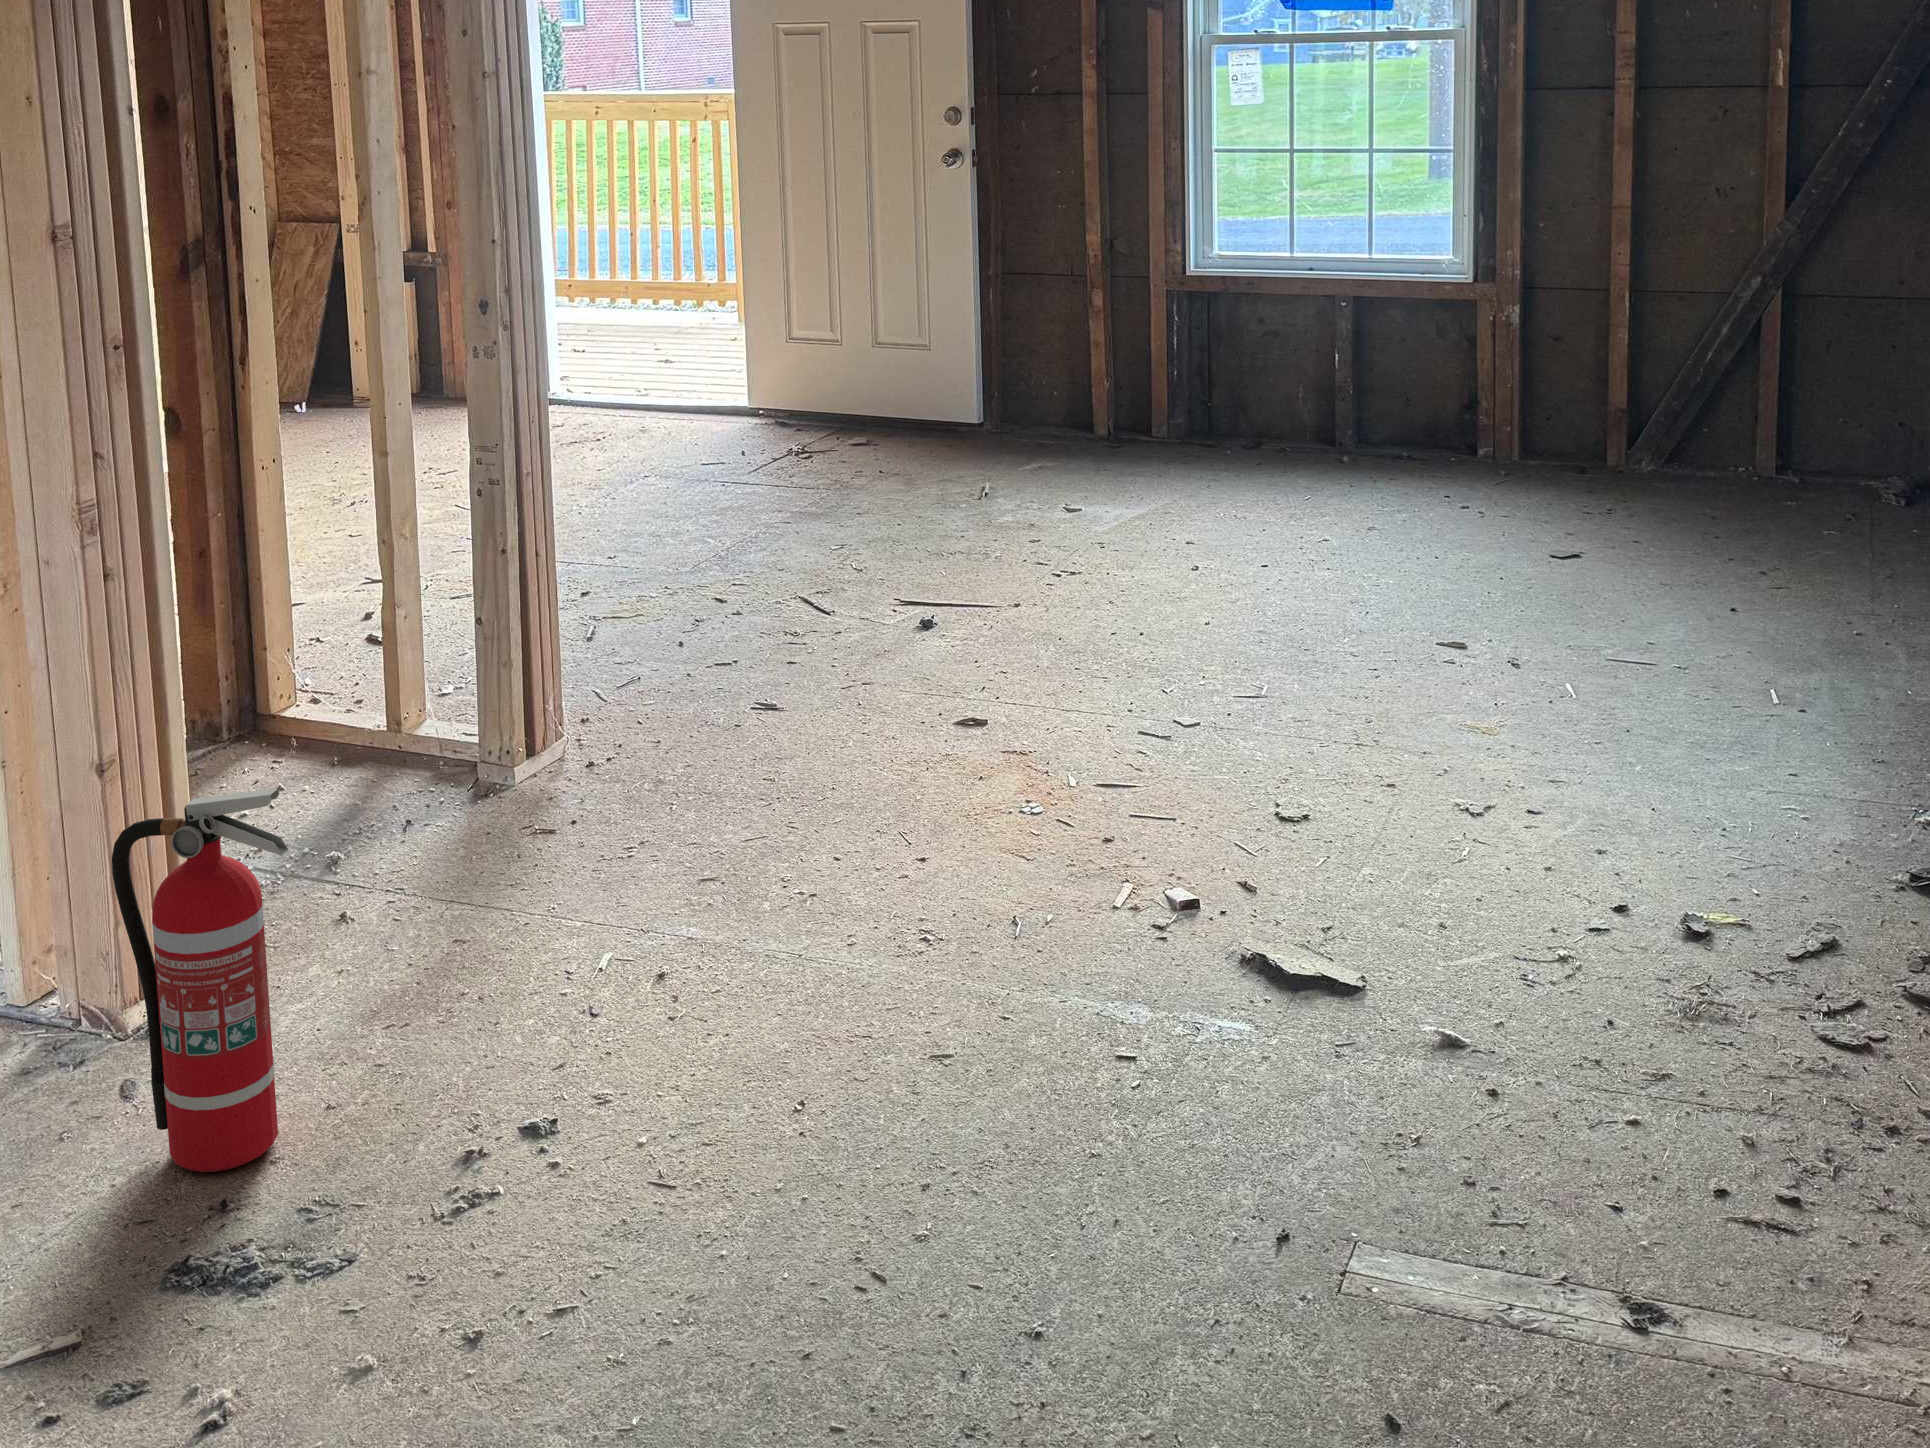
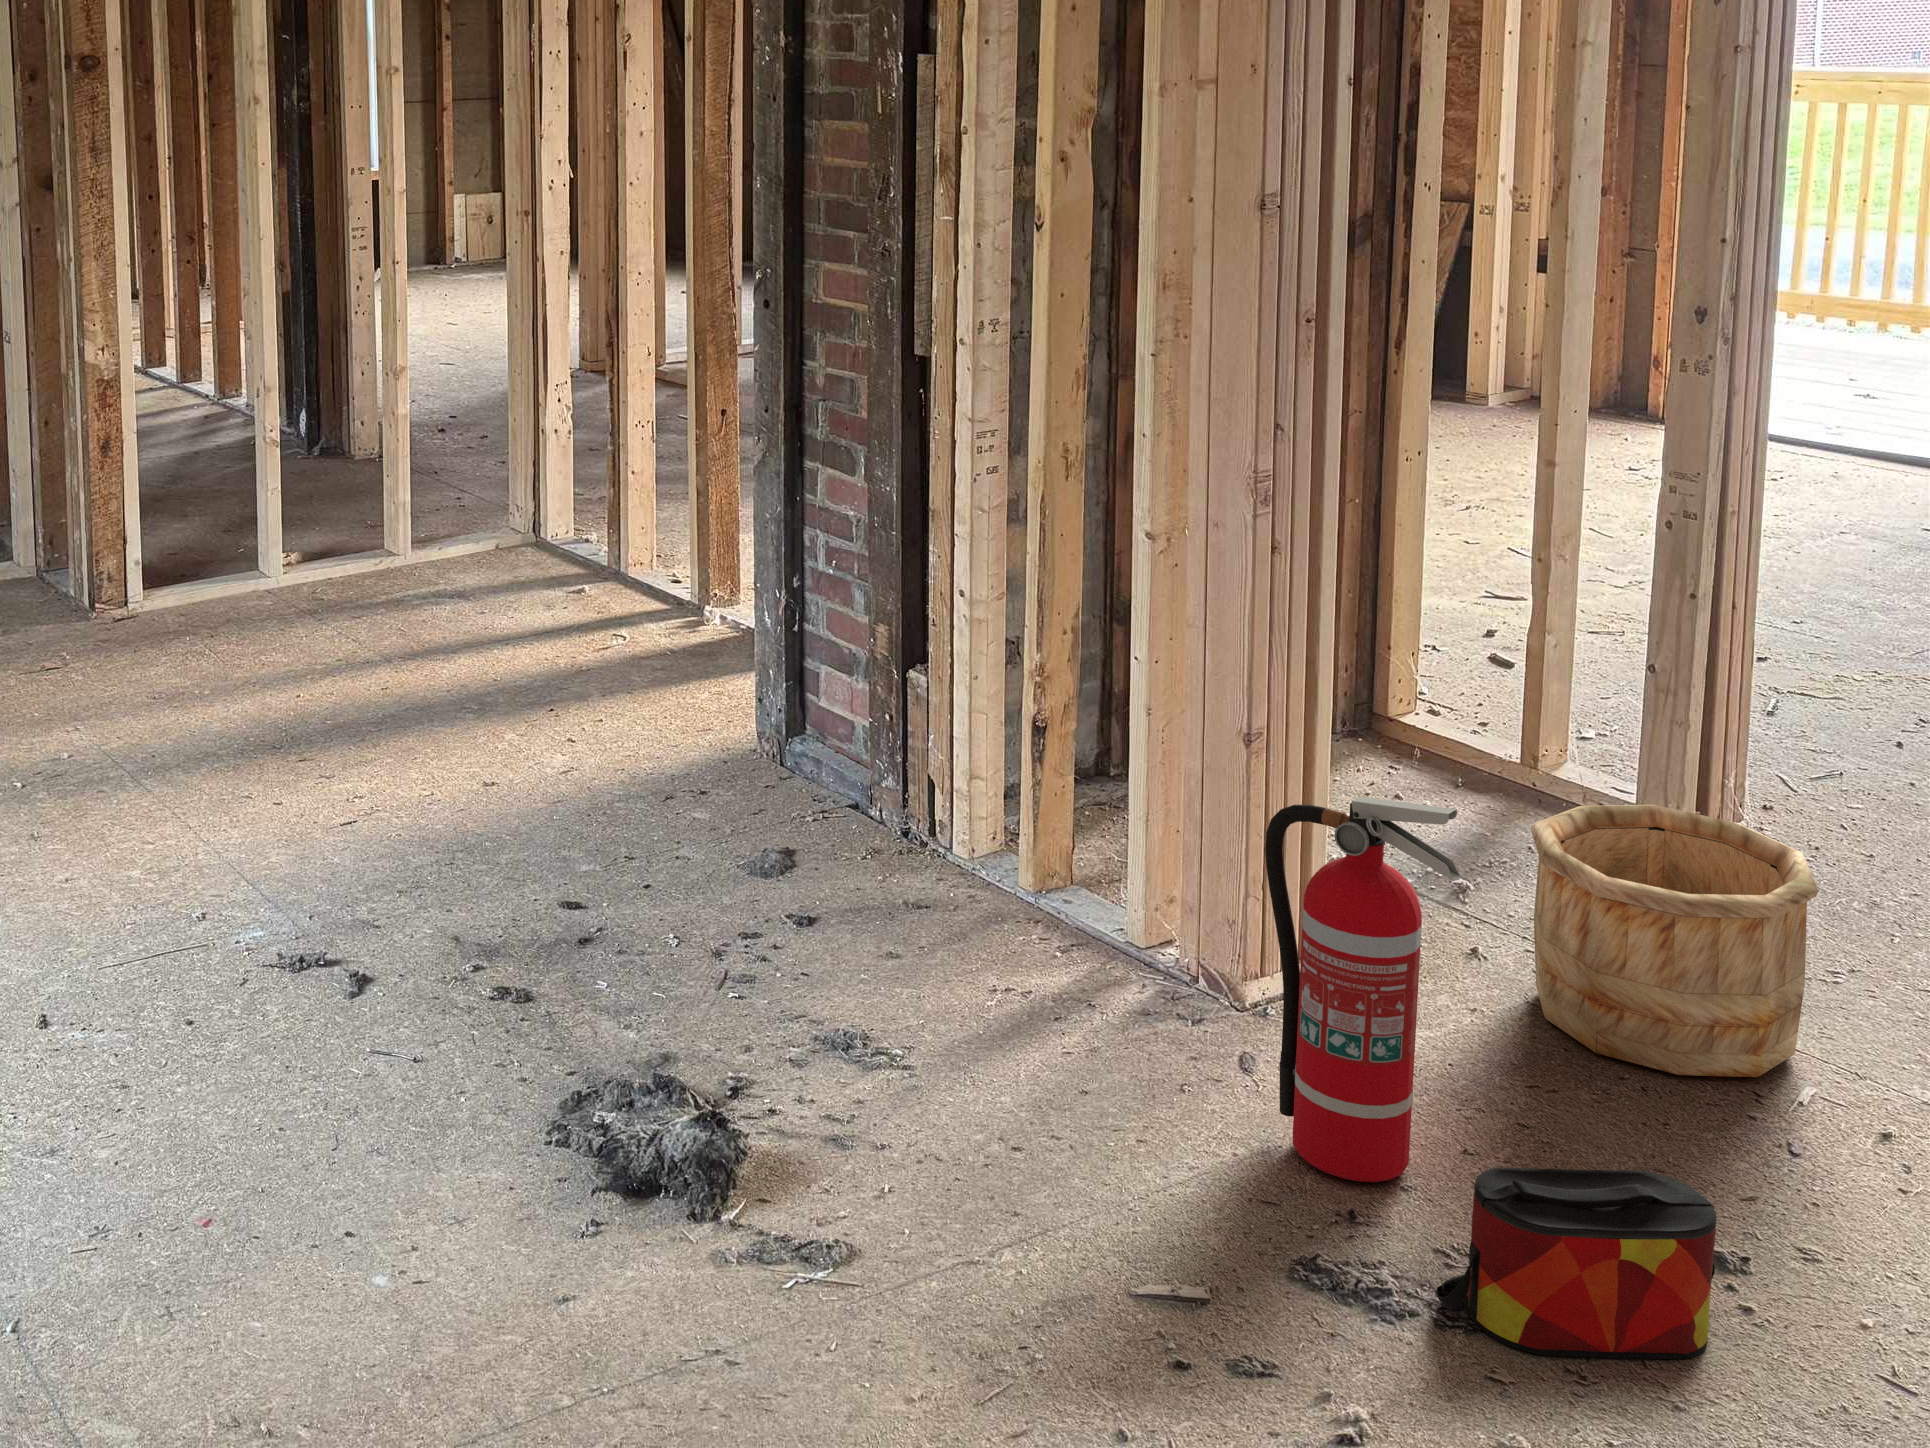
wooden bucket: none [376,736,595,970] -> present [1531,805,1818,1077]
bag: none [295,1065,521,1273] -> present [1435,1167,1717,1359]

